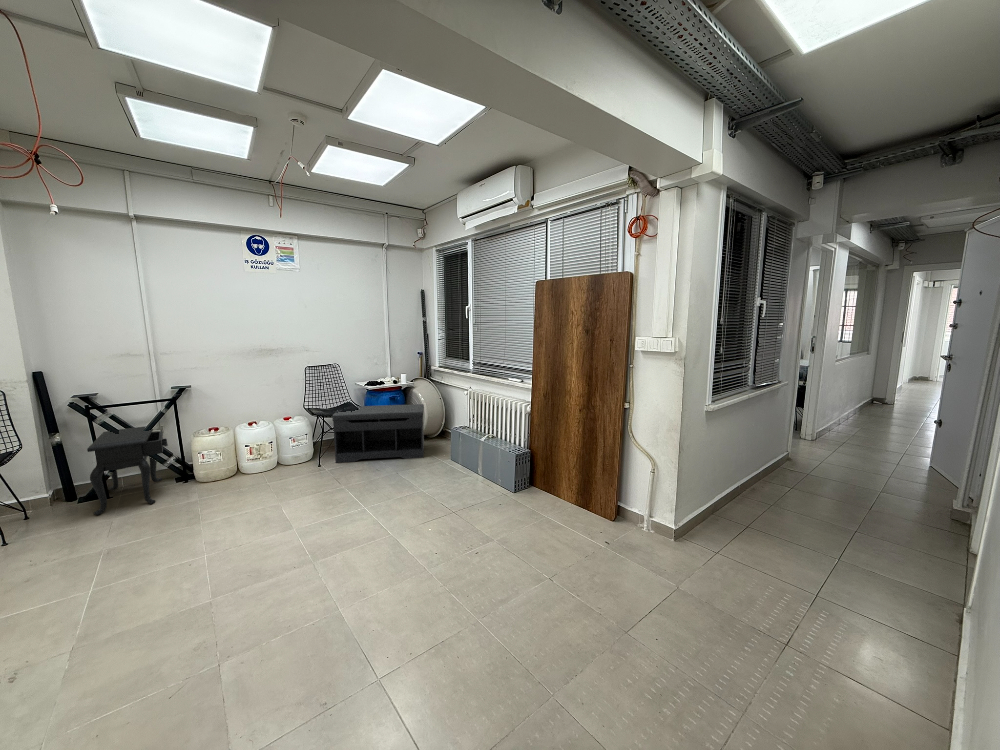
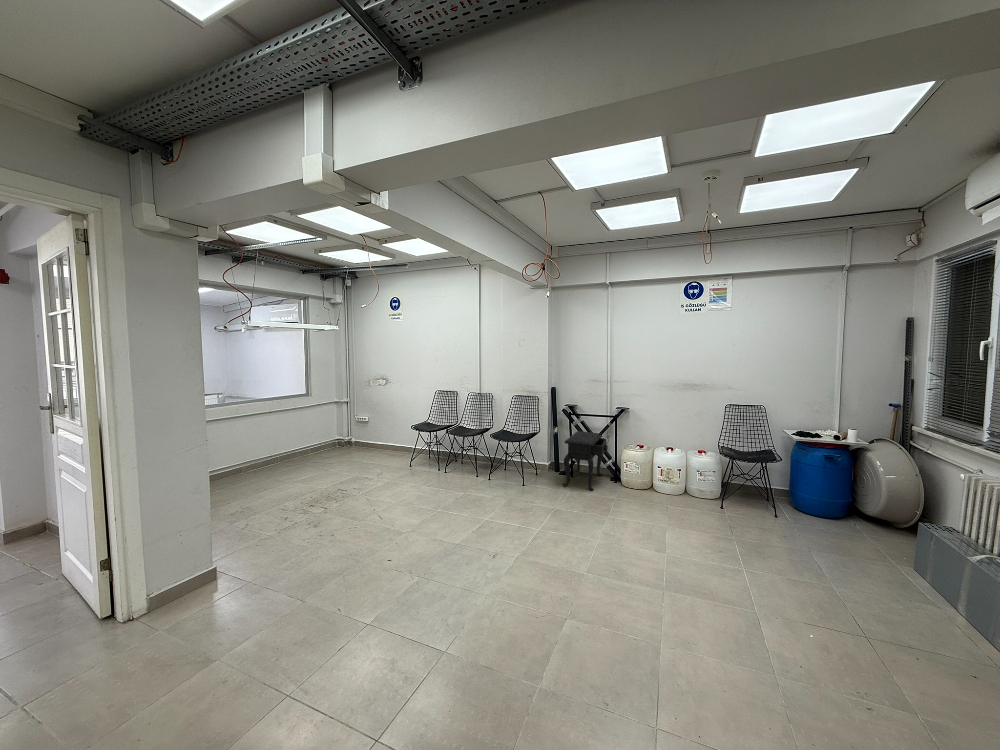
bench: present [332,404,424,463] -> none [741,453,882,550]

